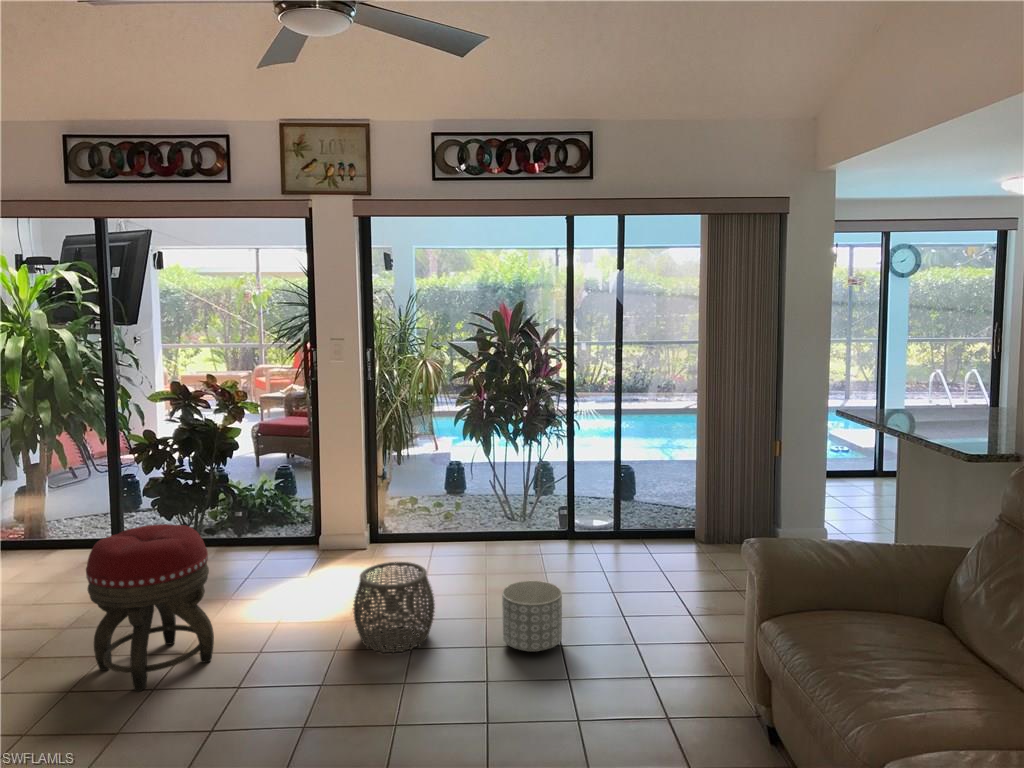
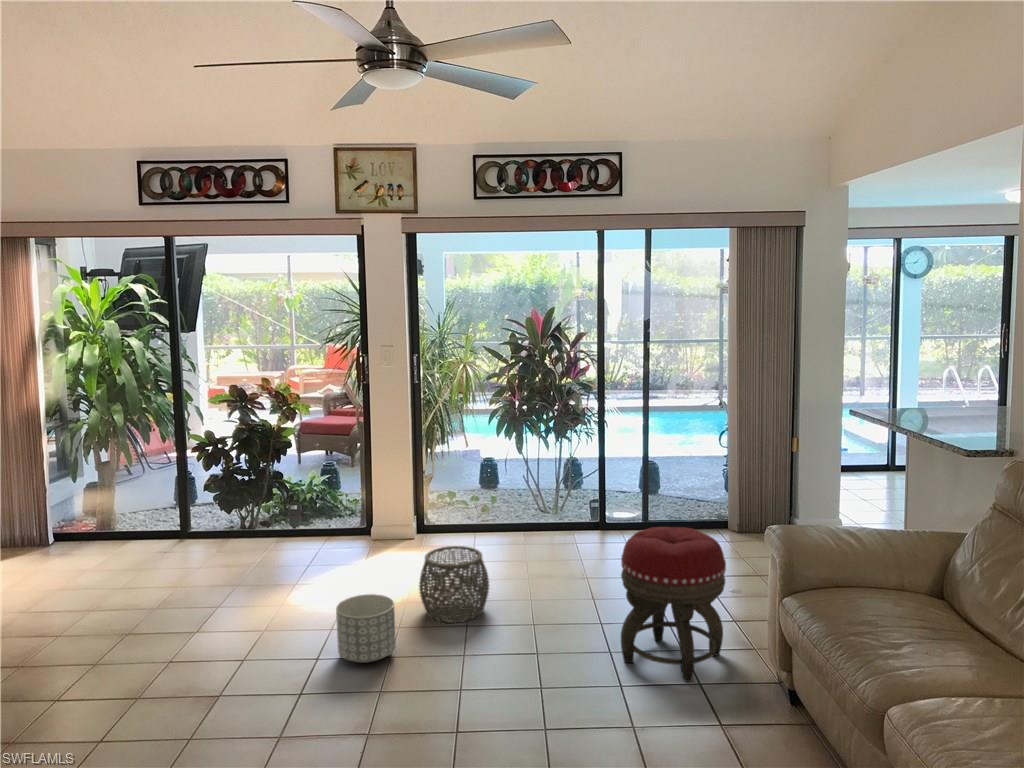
footstool: present [86,524,214,692] -> present [621,527,726,682]
planter: present [502,581,562,652] -> present [336,594,396,663]

